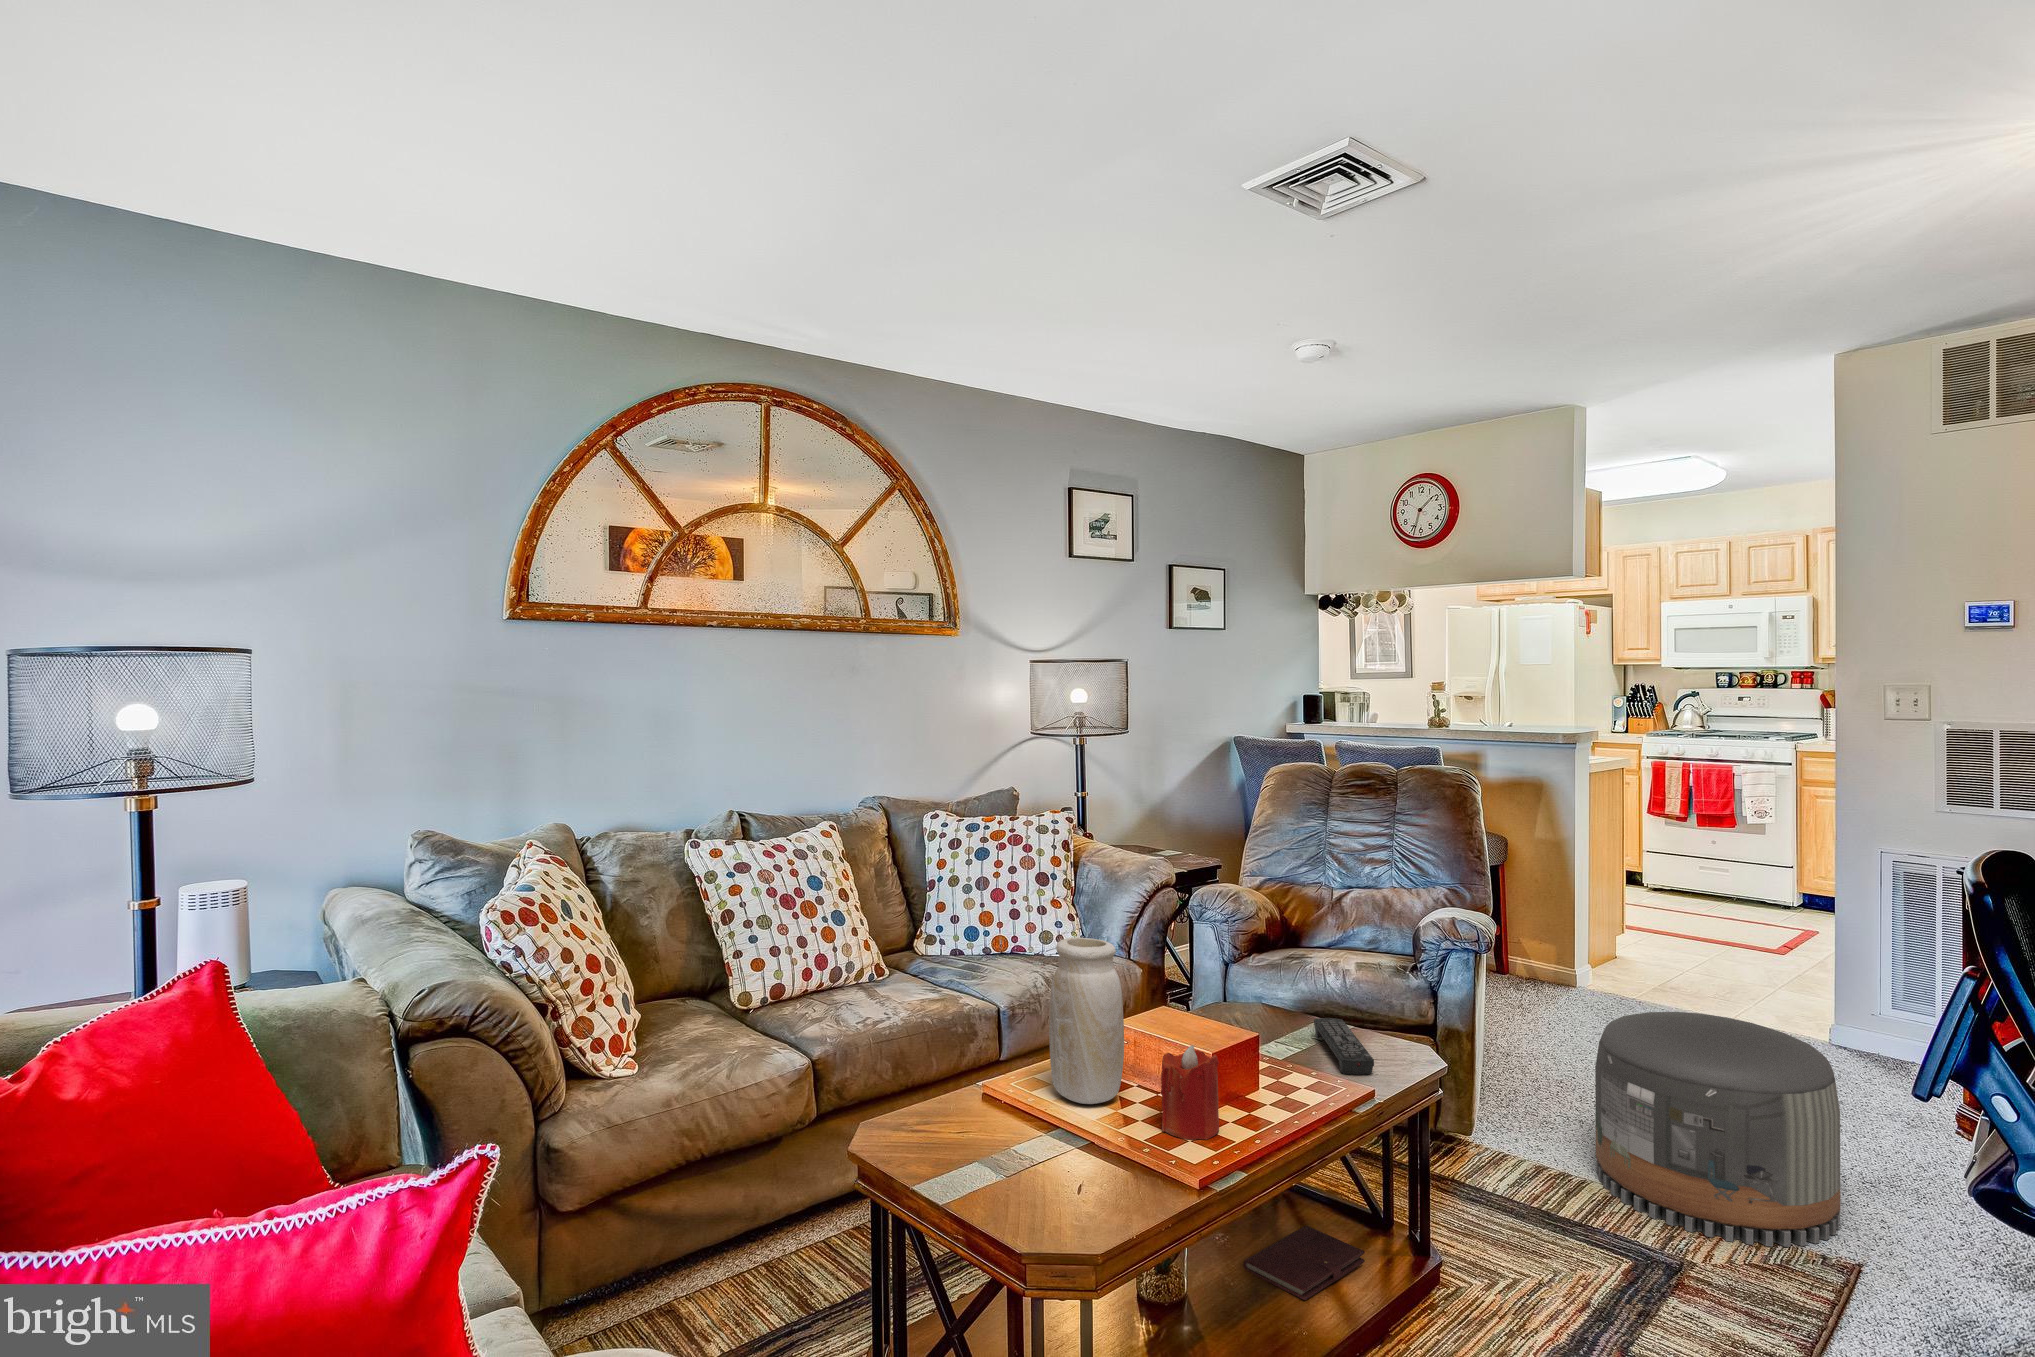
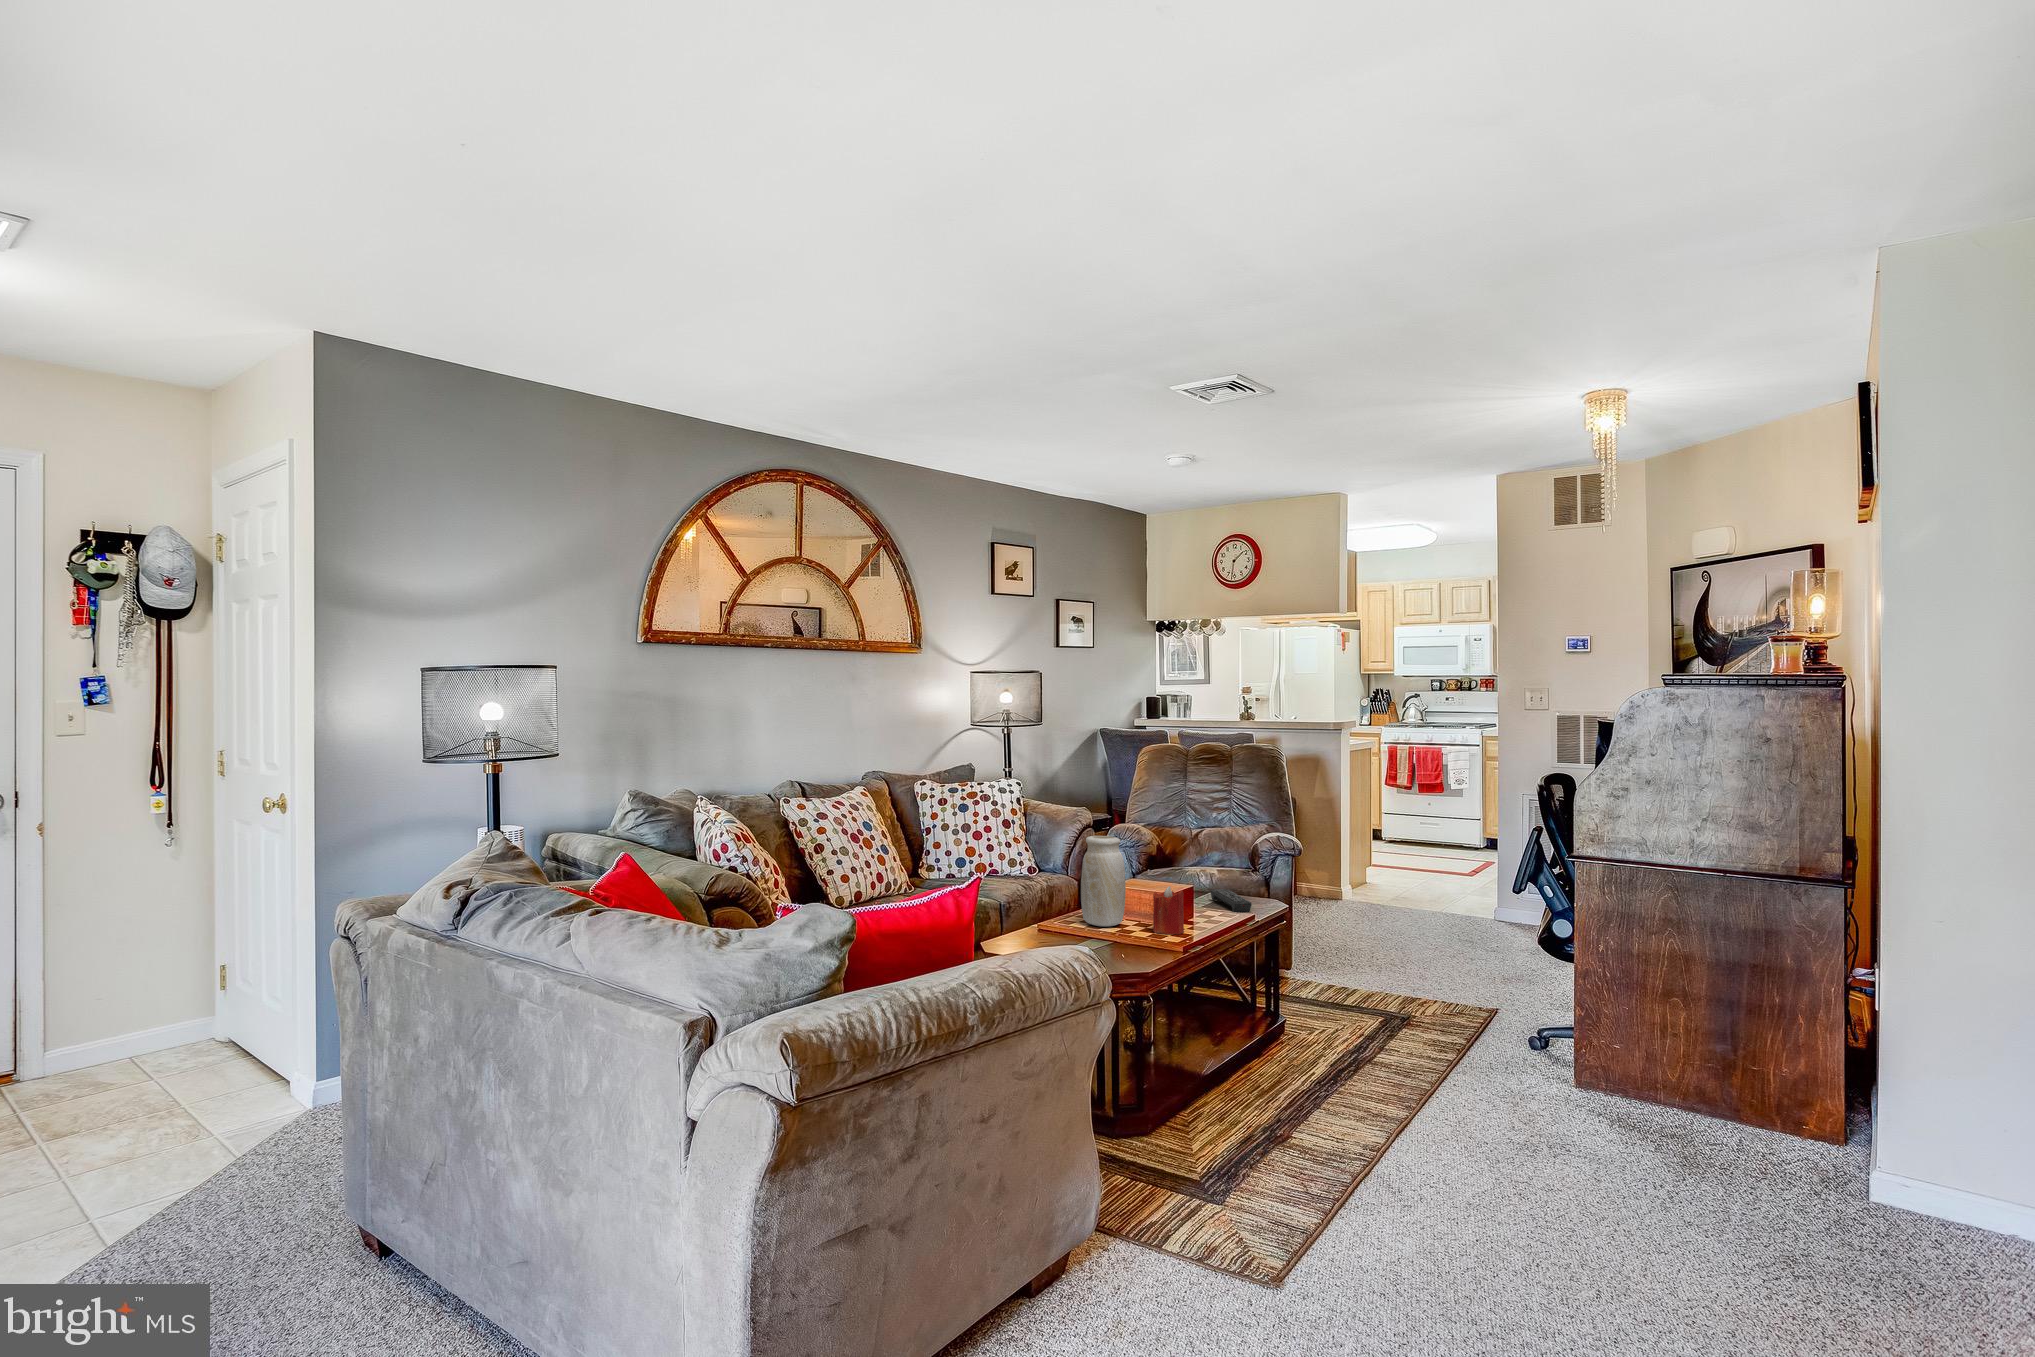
pouf: present [1595,1012,1841,1247] -> none [1361,888,1489,1006]
notebook: present [1243,1226,1365,1300] -> none [1184,1004,1247,1031]

